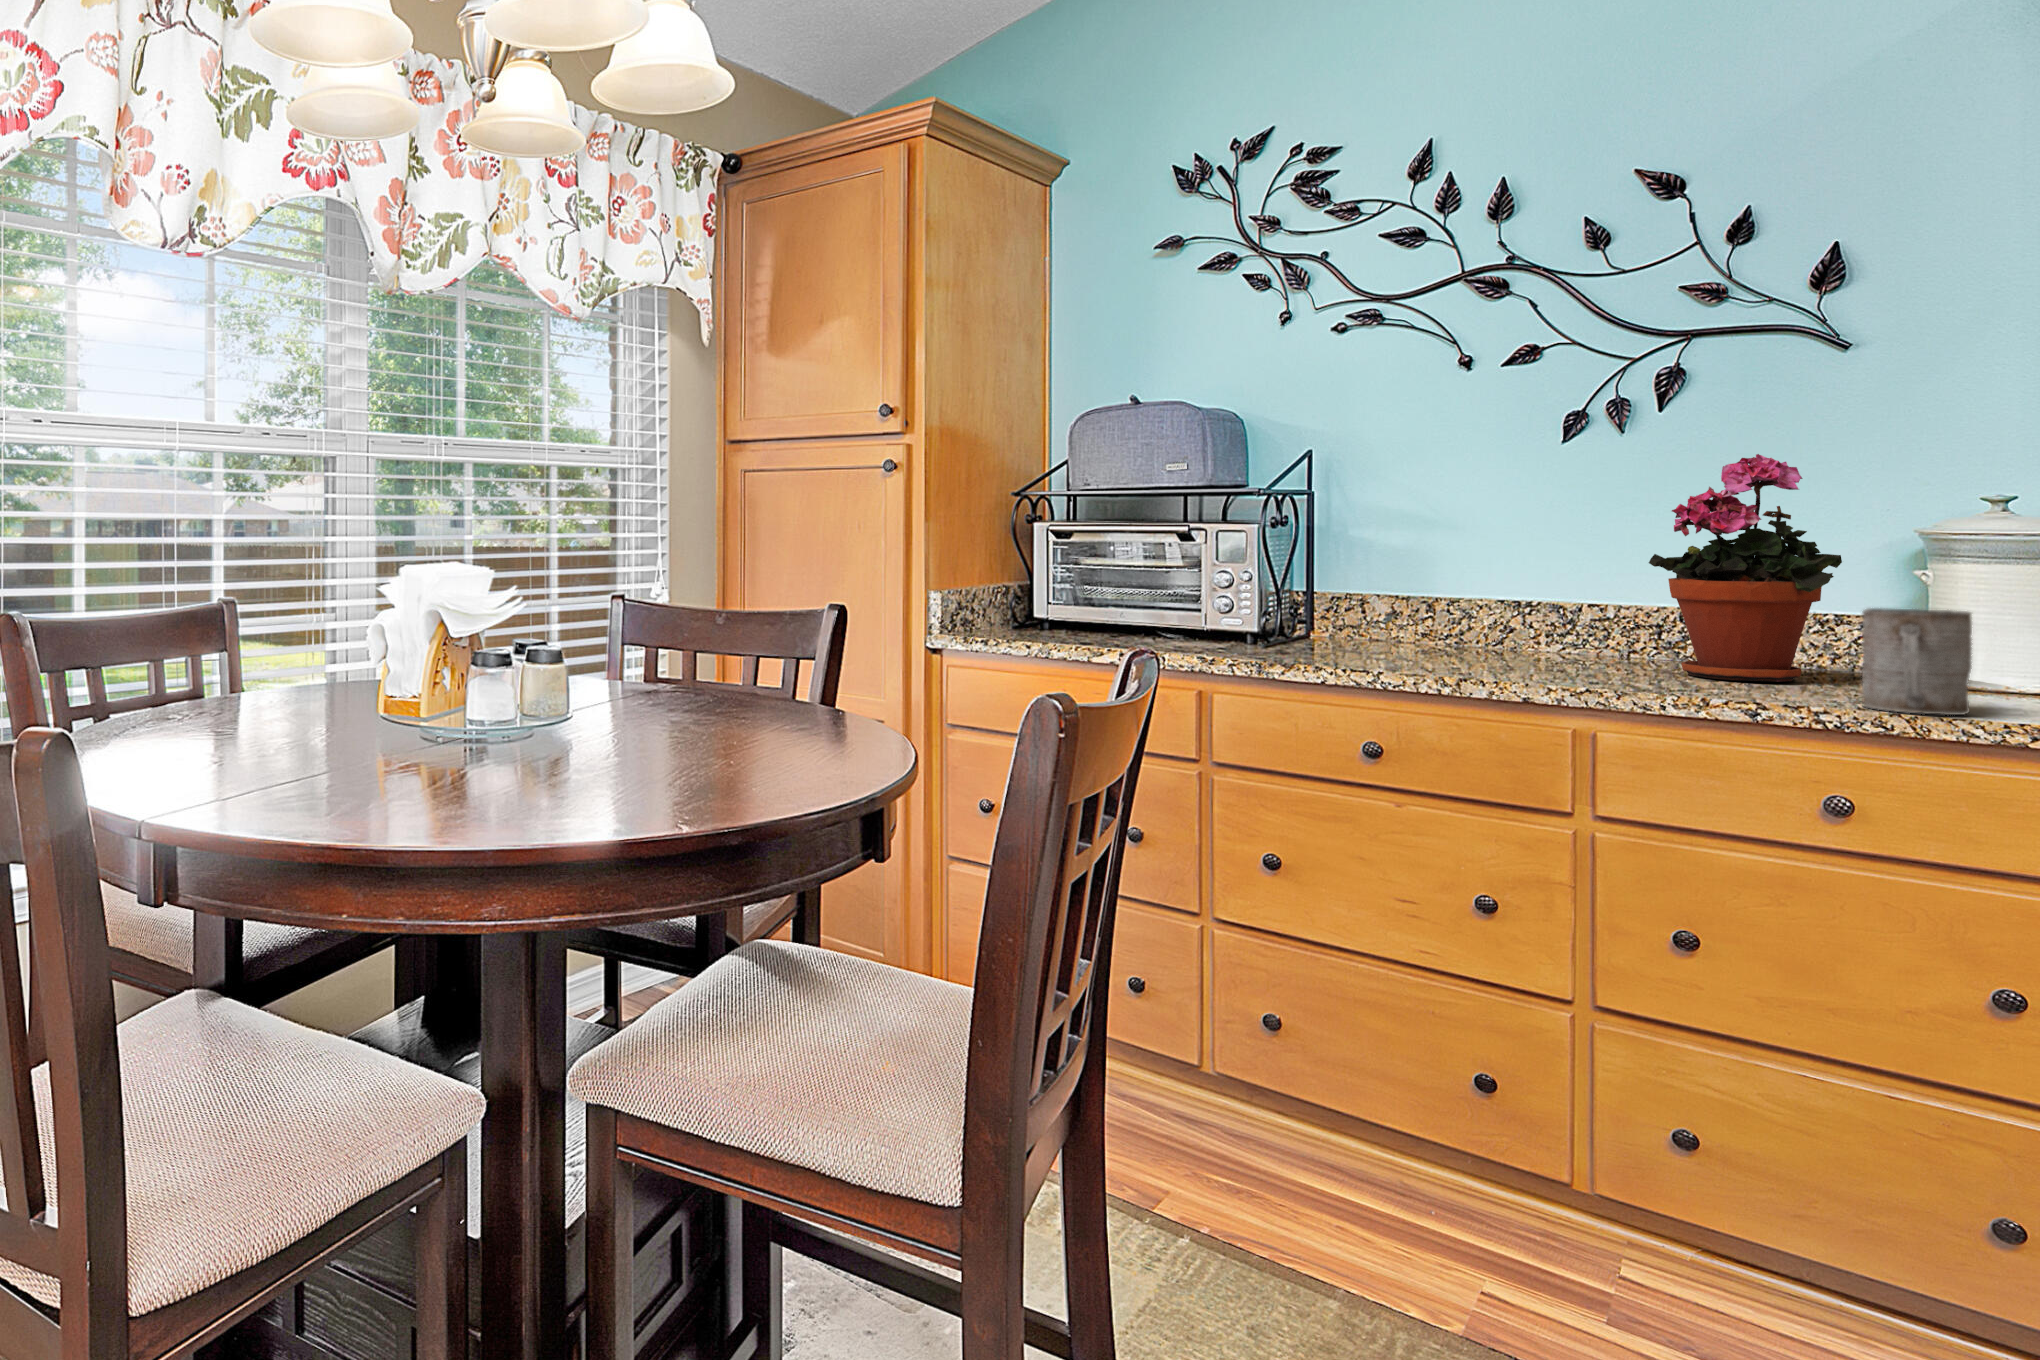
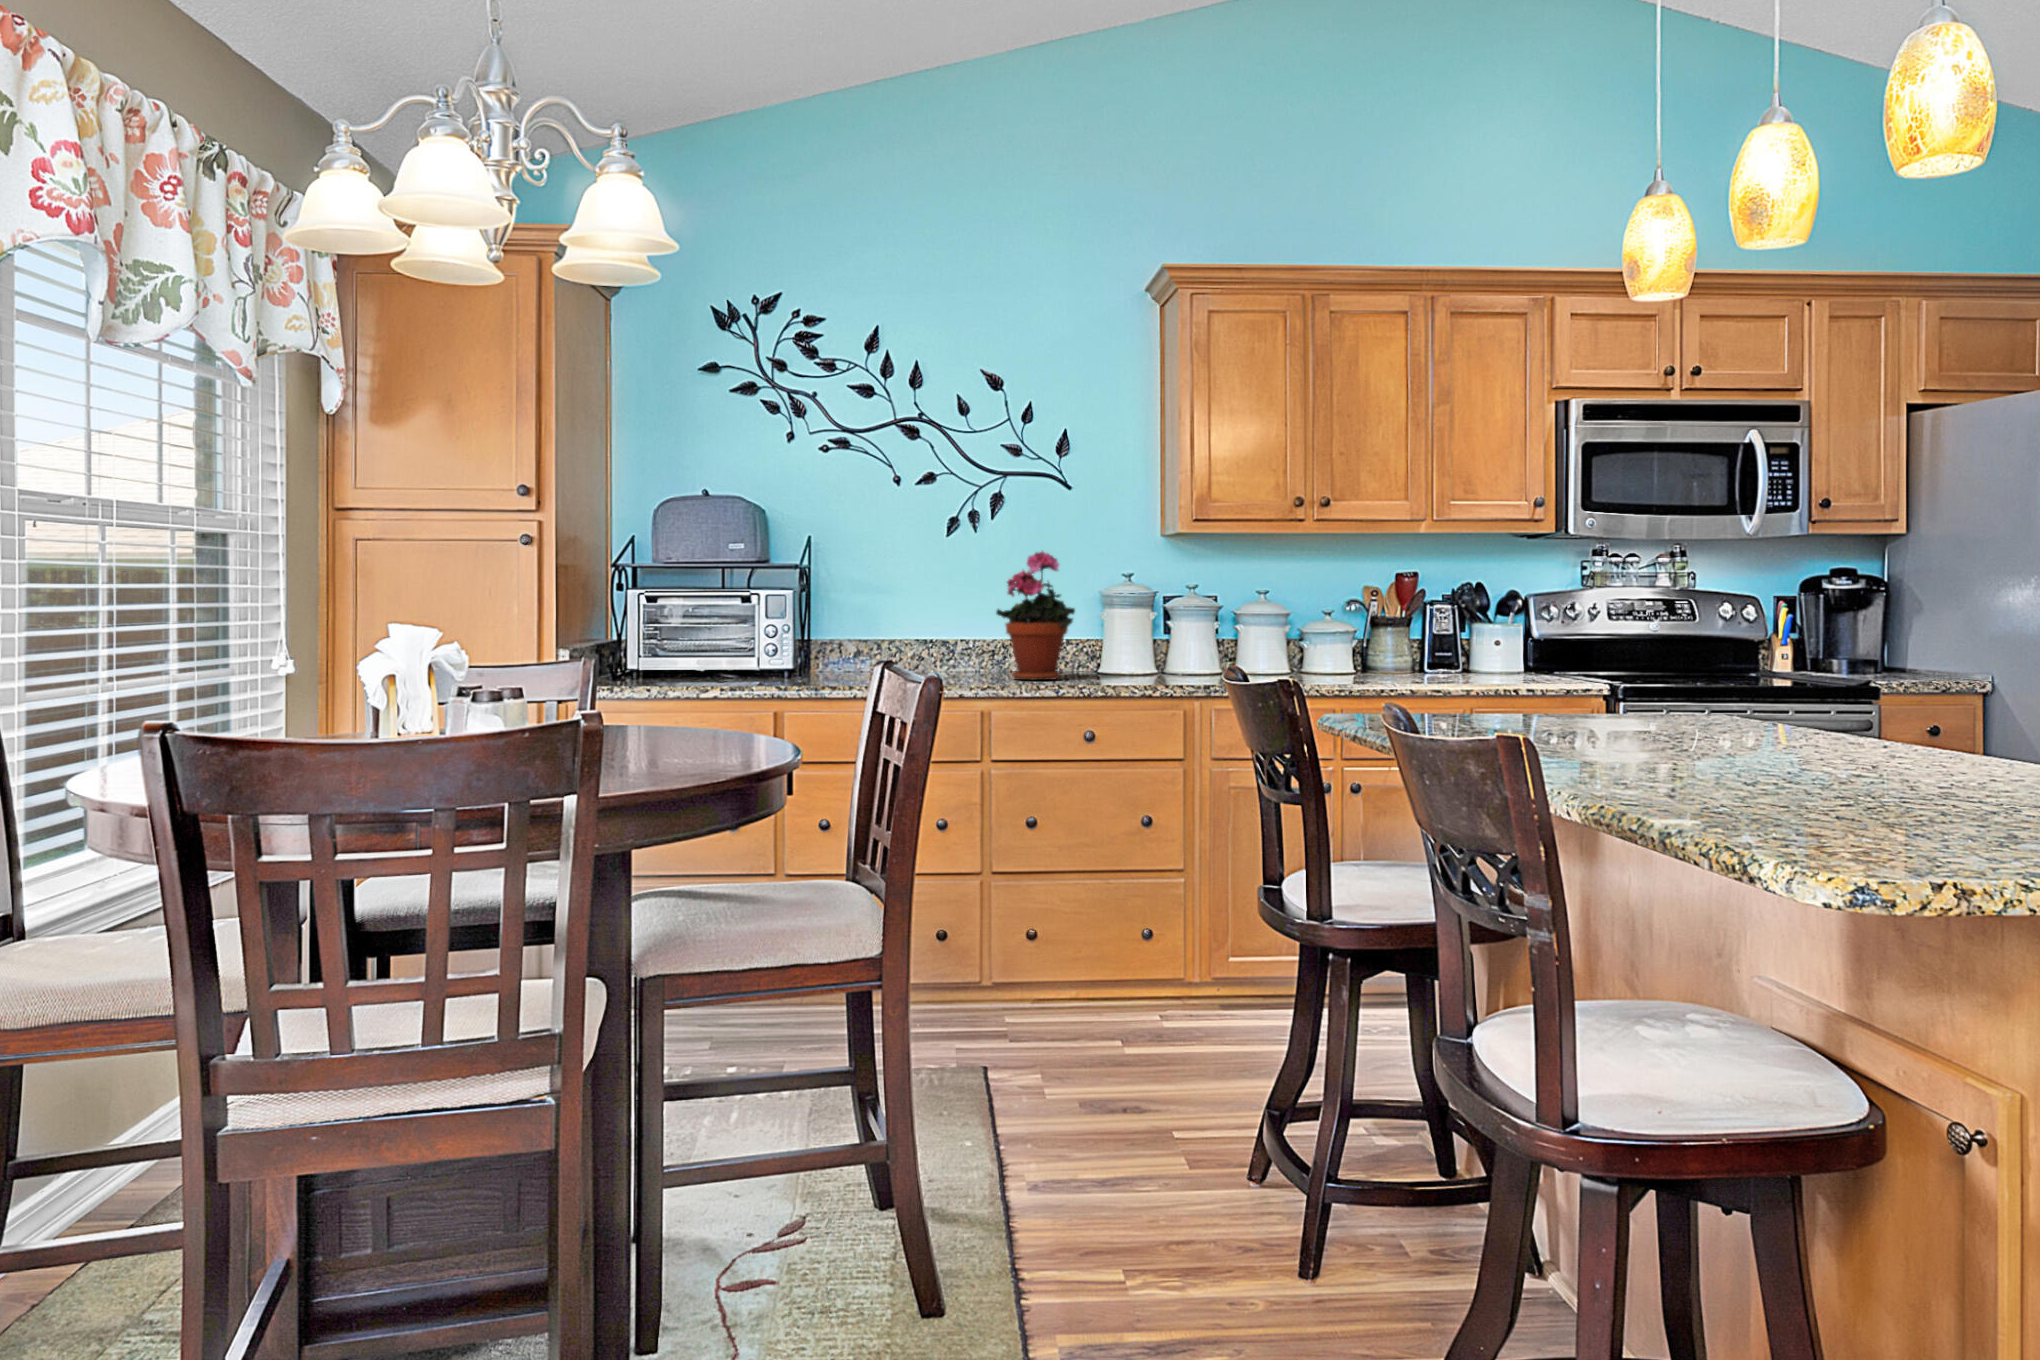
mug: present [1862,608,1972,715] -> none [1090,635,1128,688]

